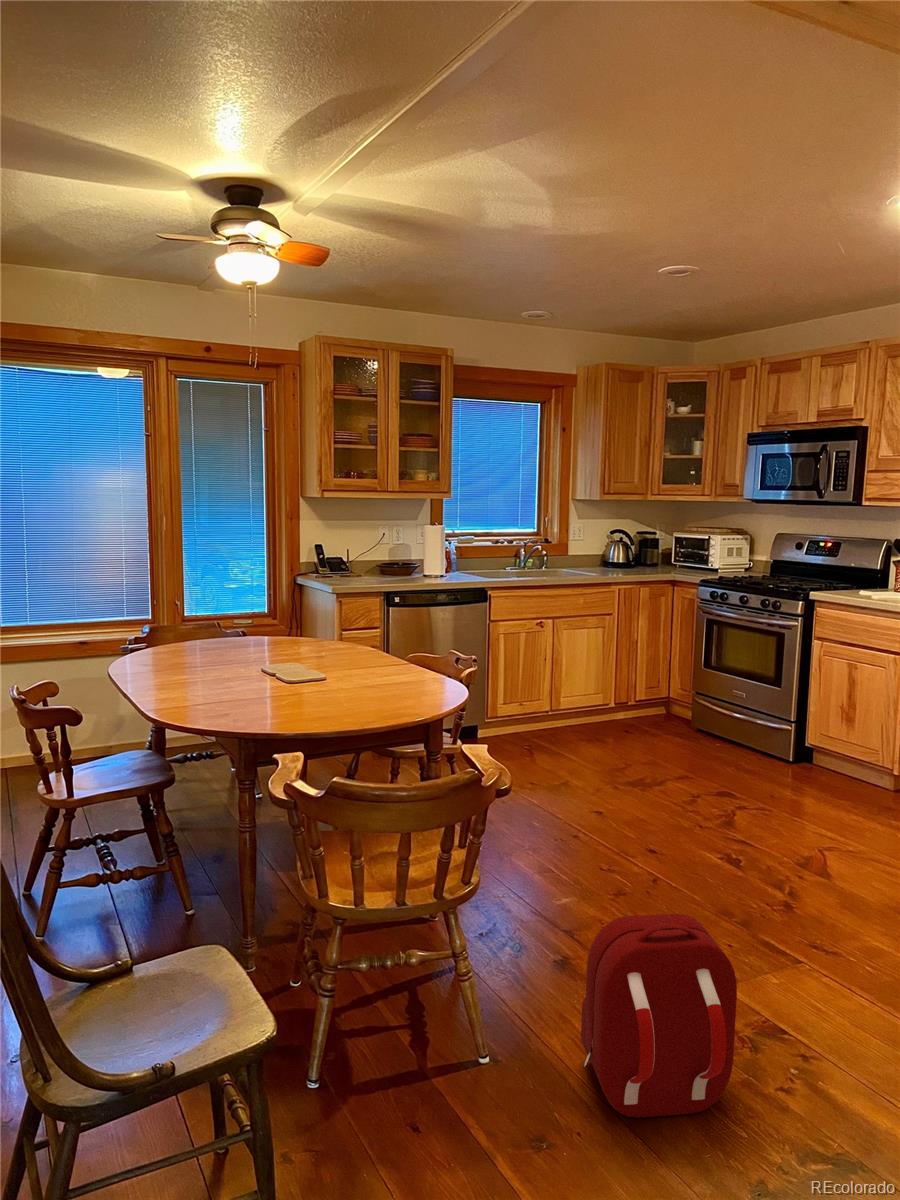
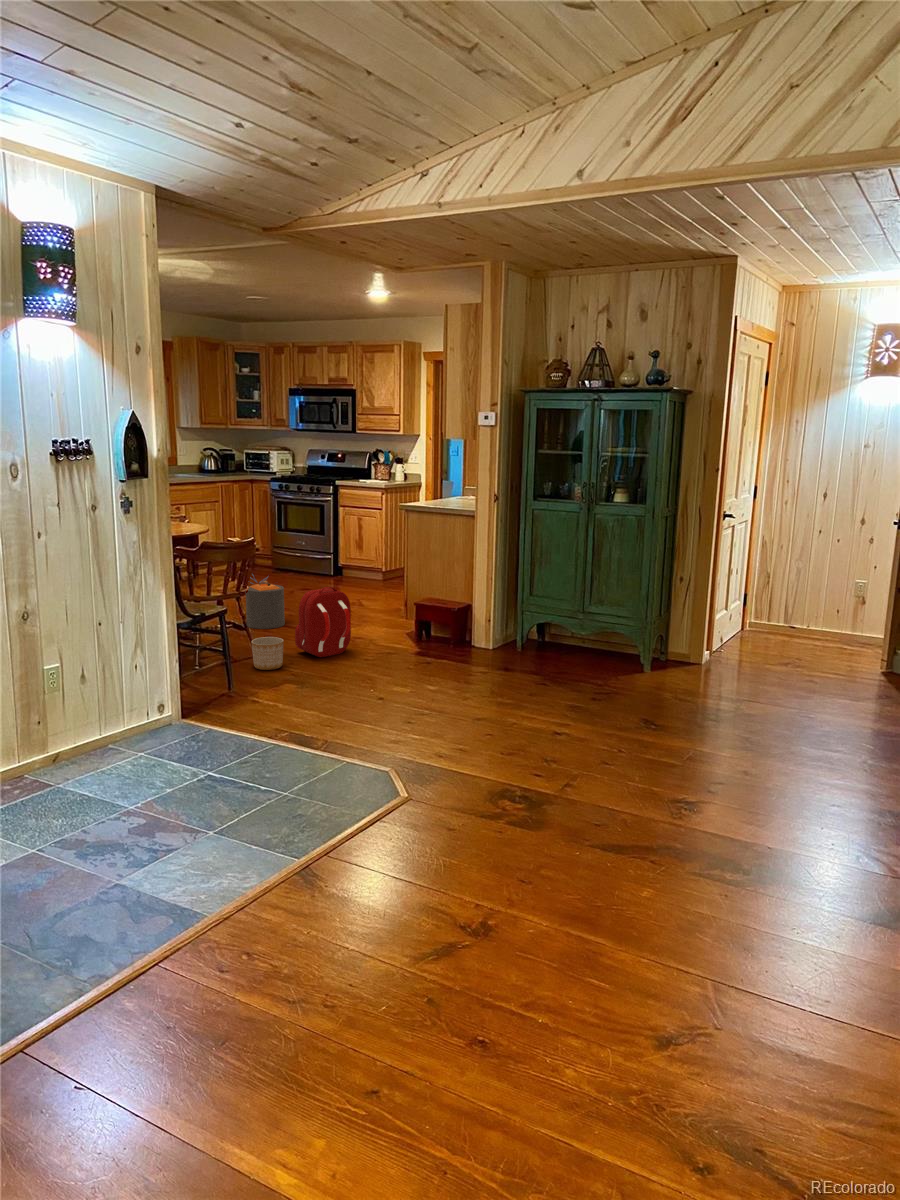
trash can: none [543,782,629,919] -> present [246,574,285,629]
planter: none [429,1026,516,1147] -> present [251,637,284,670]

